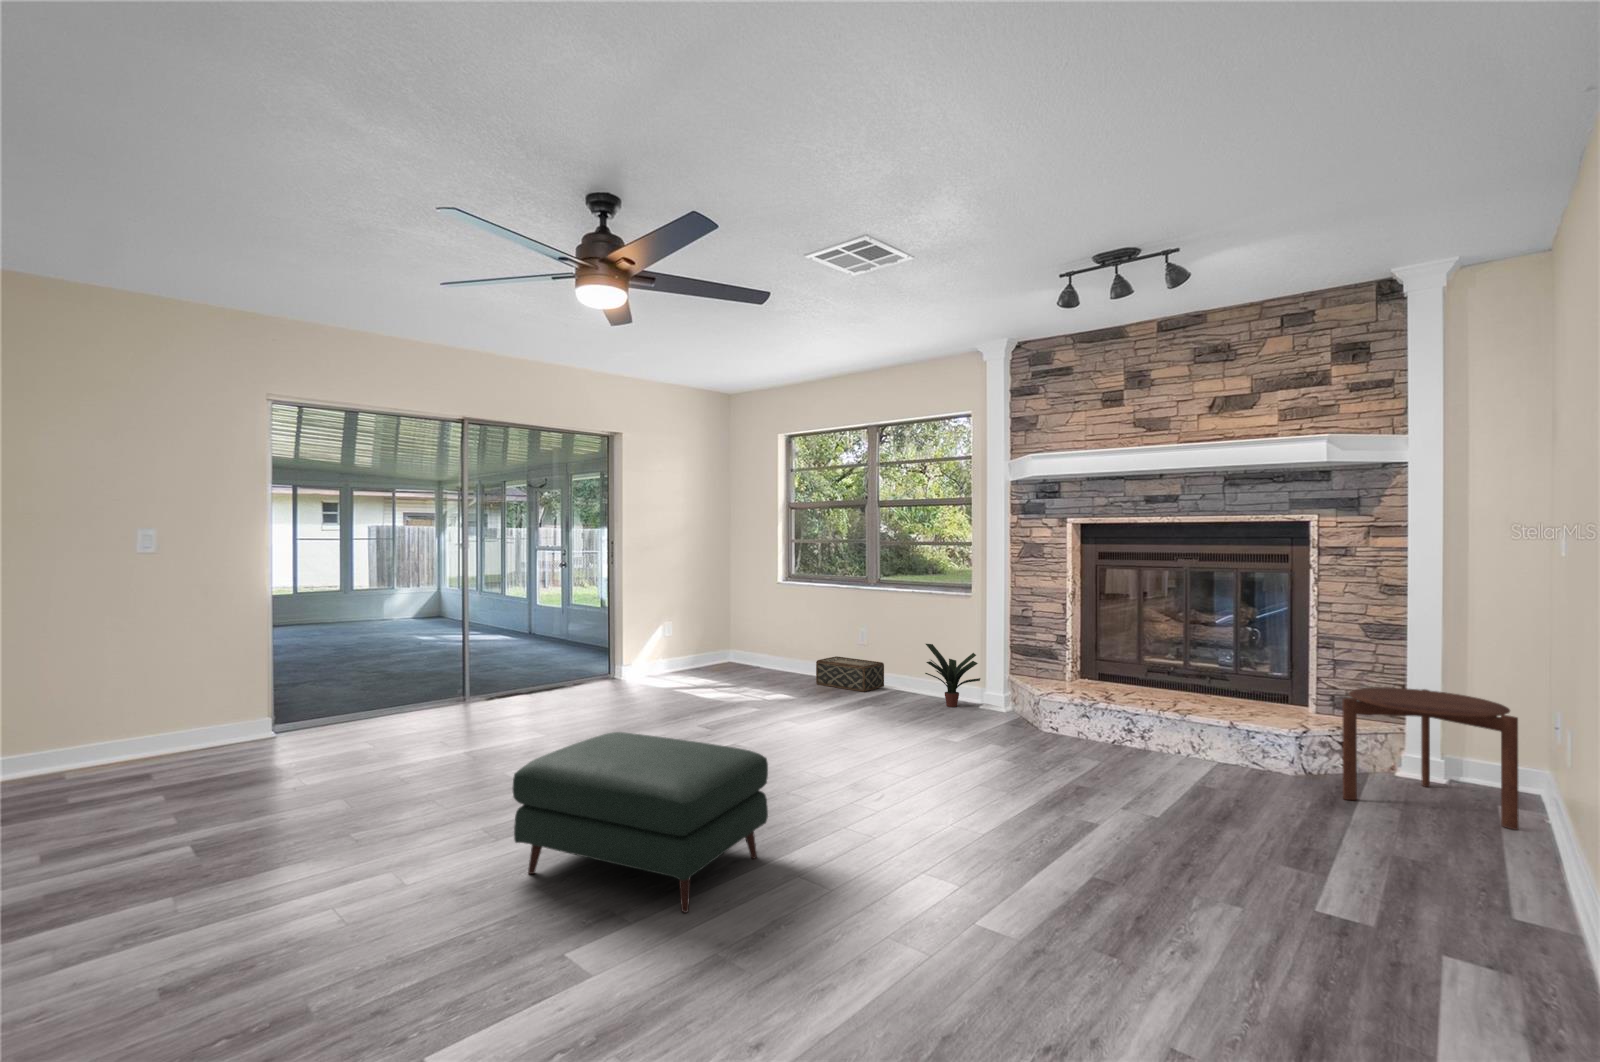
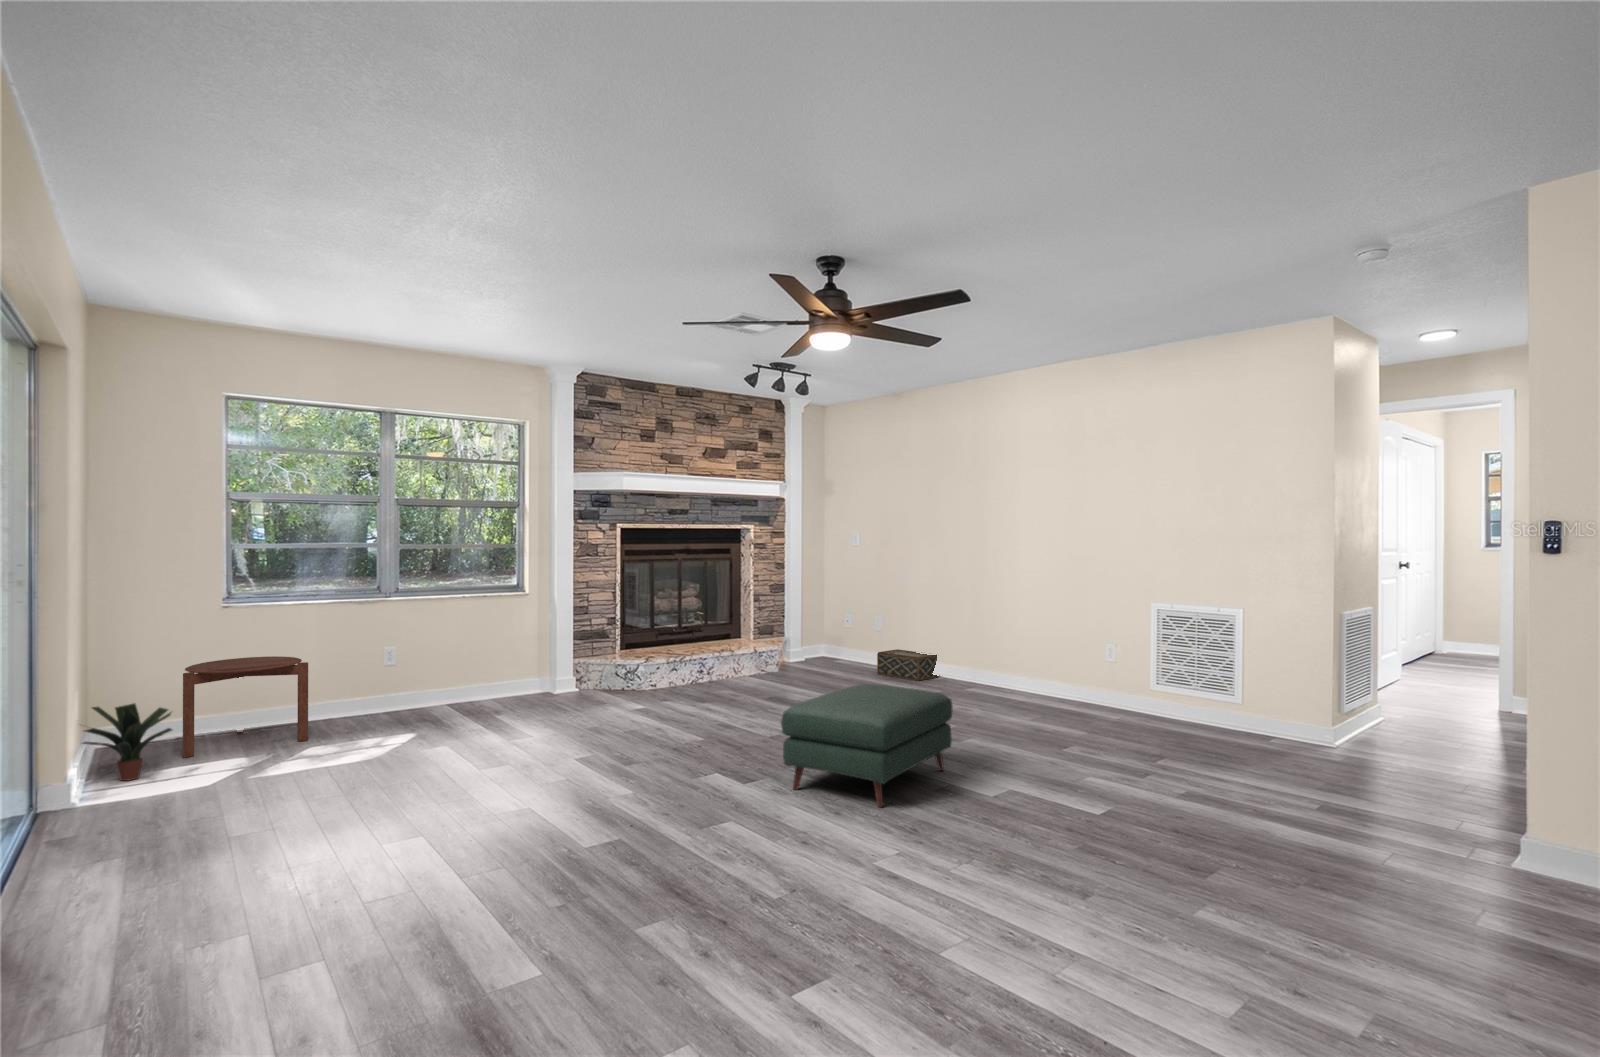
potted plant: present [925,644,980,707] -> present [83,704,172,781]
woven basket: present [816,656,884,692] -> present [877,649,939,681]
side table: present [1342,688,1519,830] -> present [183,656,308,758]

